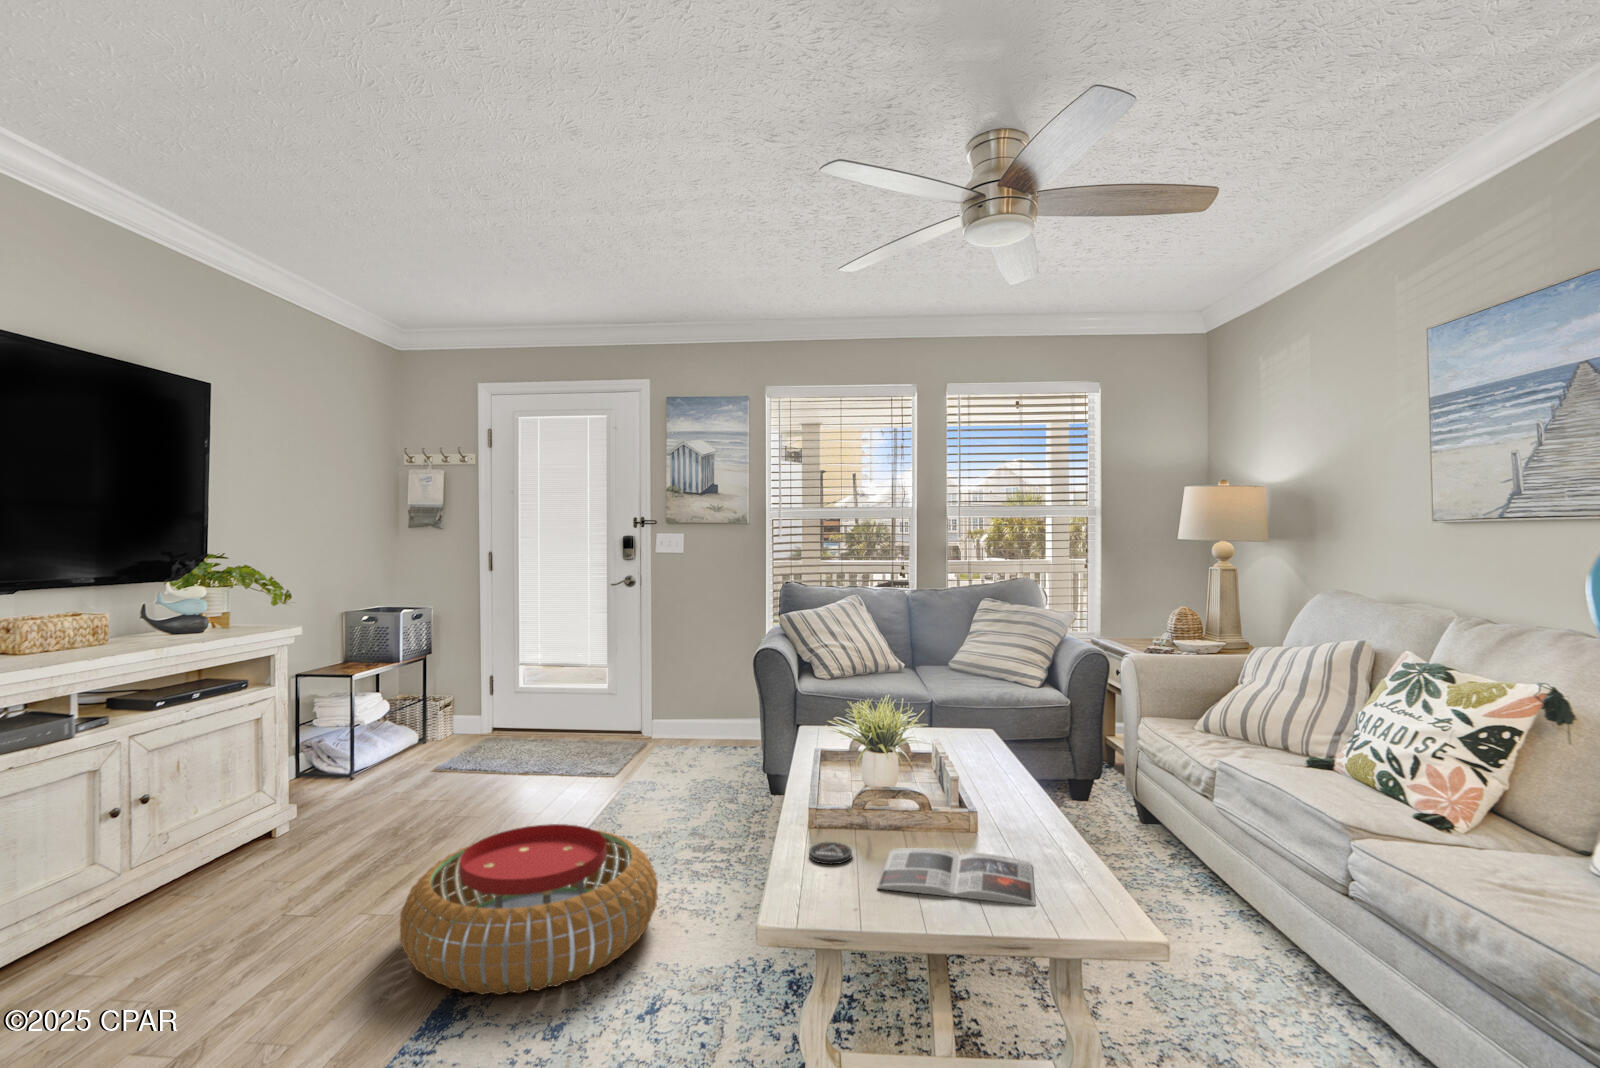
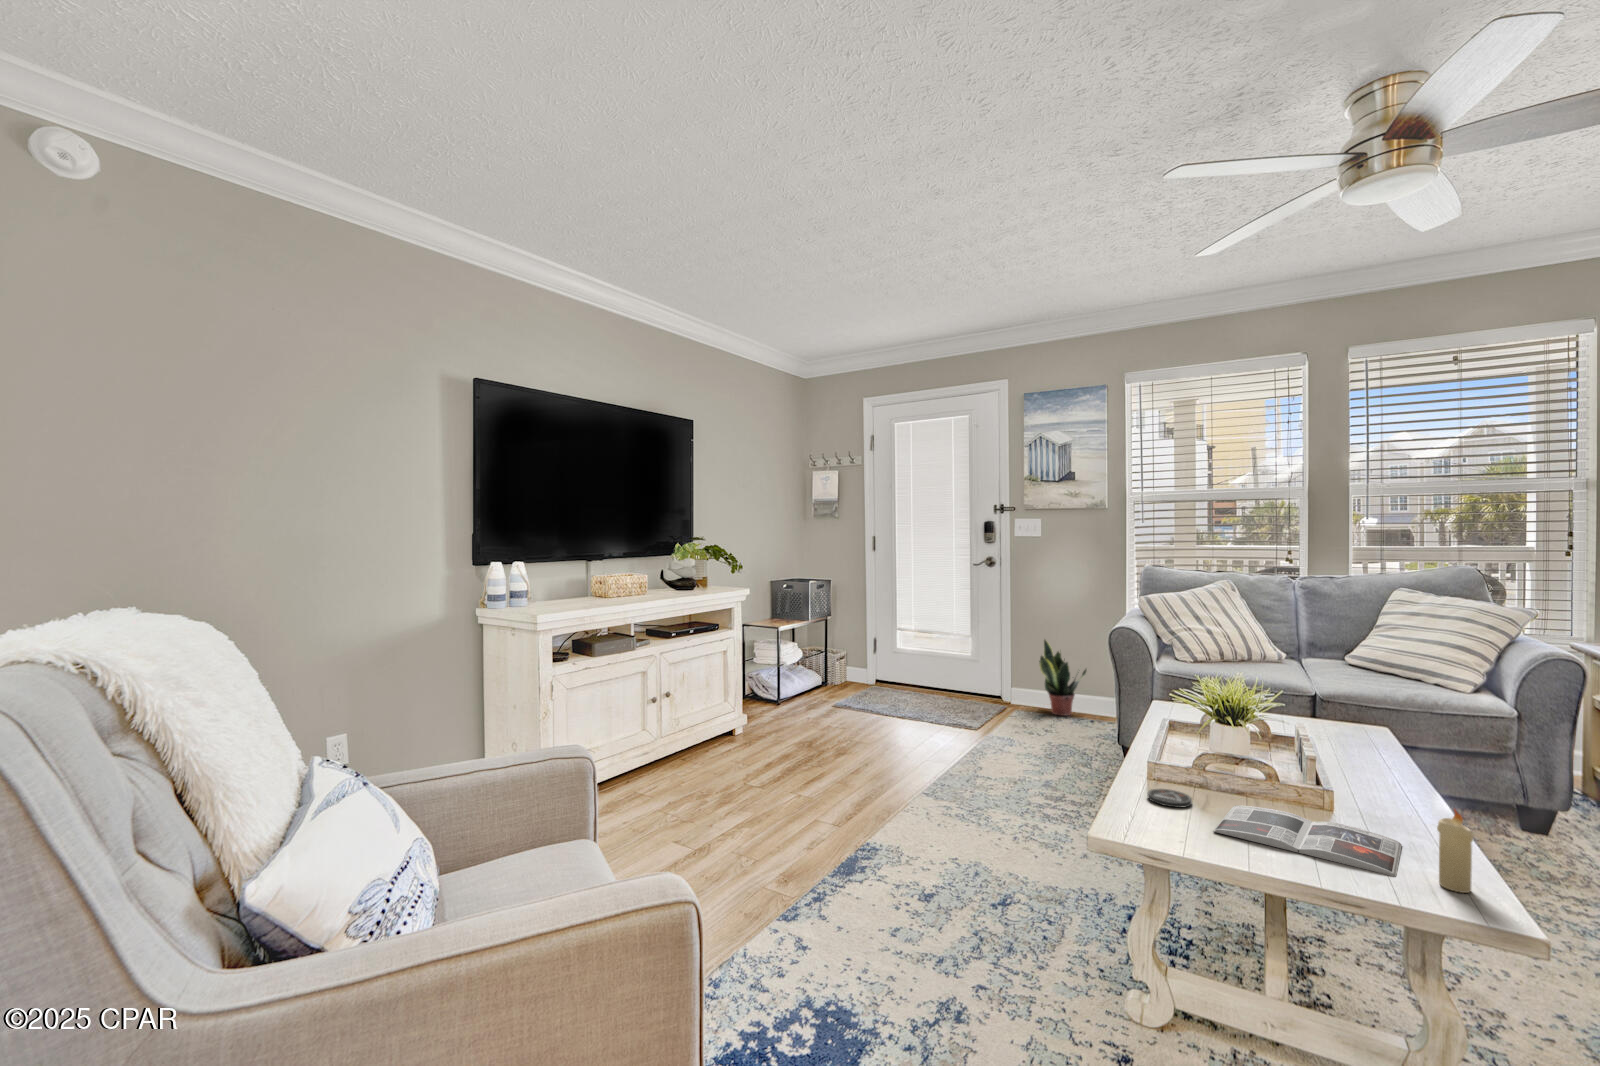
potted plant: none [680,663,730,746] -> present [1039,640,1087,716]
pouf: present [400,824,658,995] -> none [813,748,1011,871]
candle: none [1067,831,1094,911] -> present [1437,809,1473,893]

